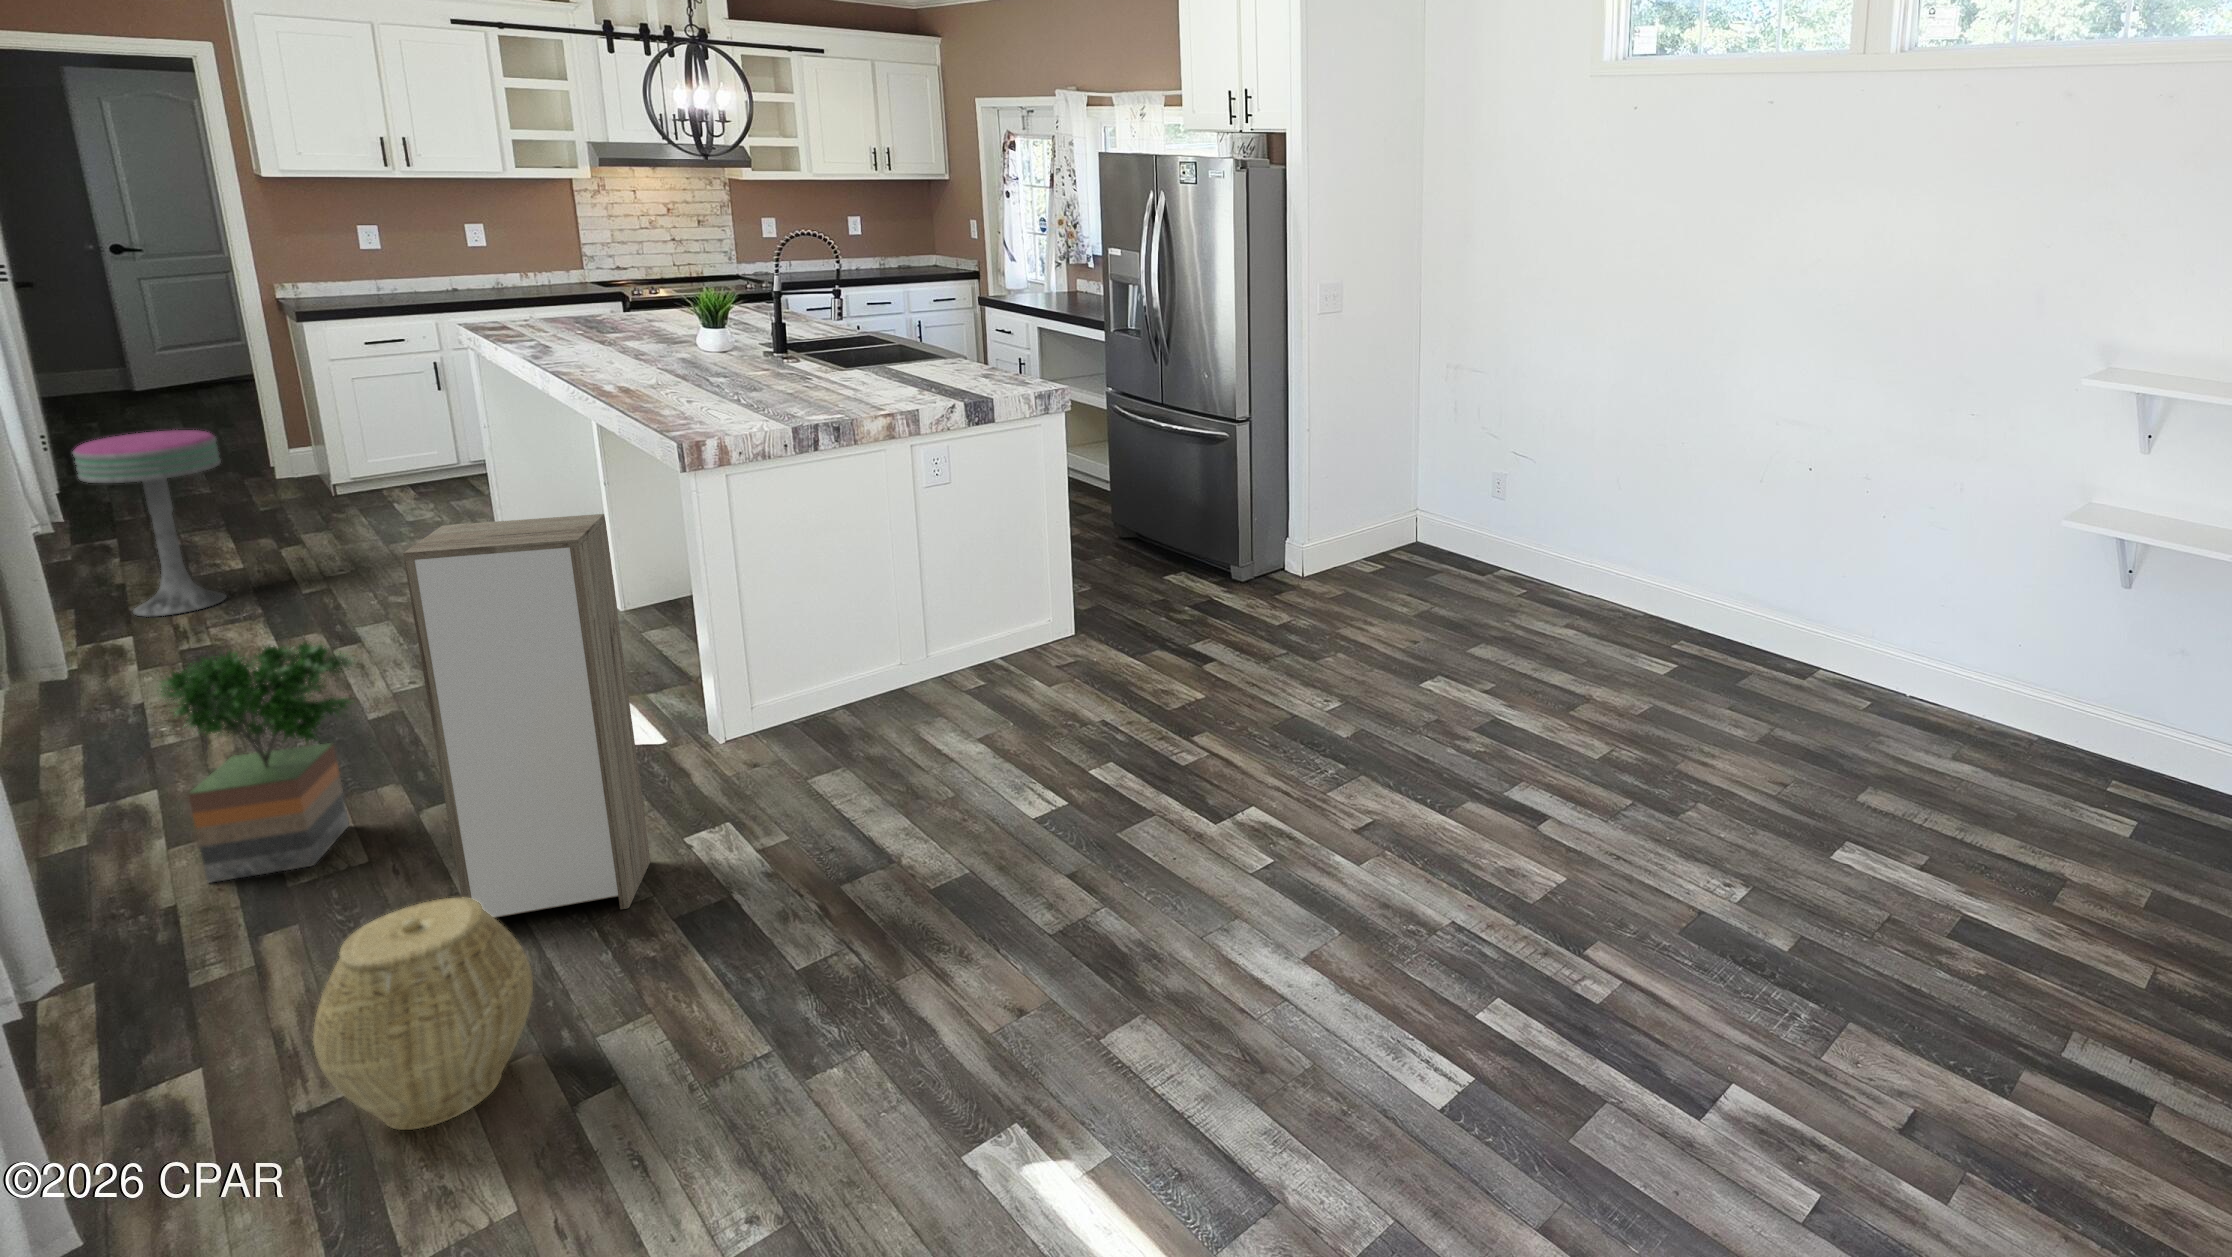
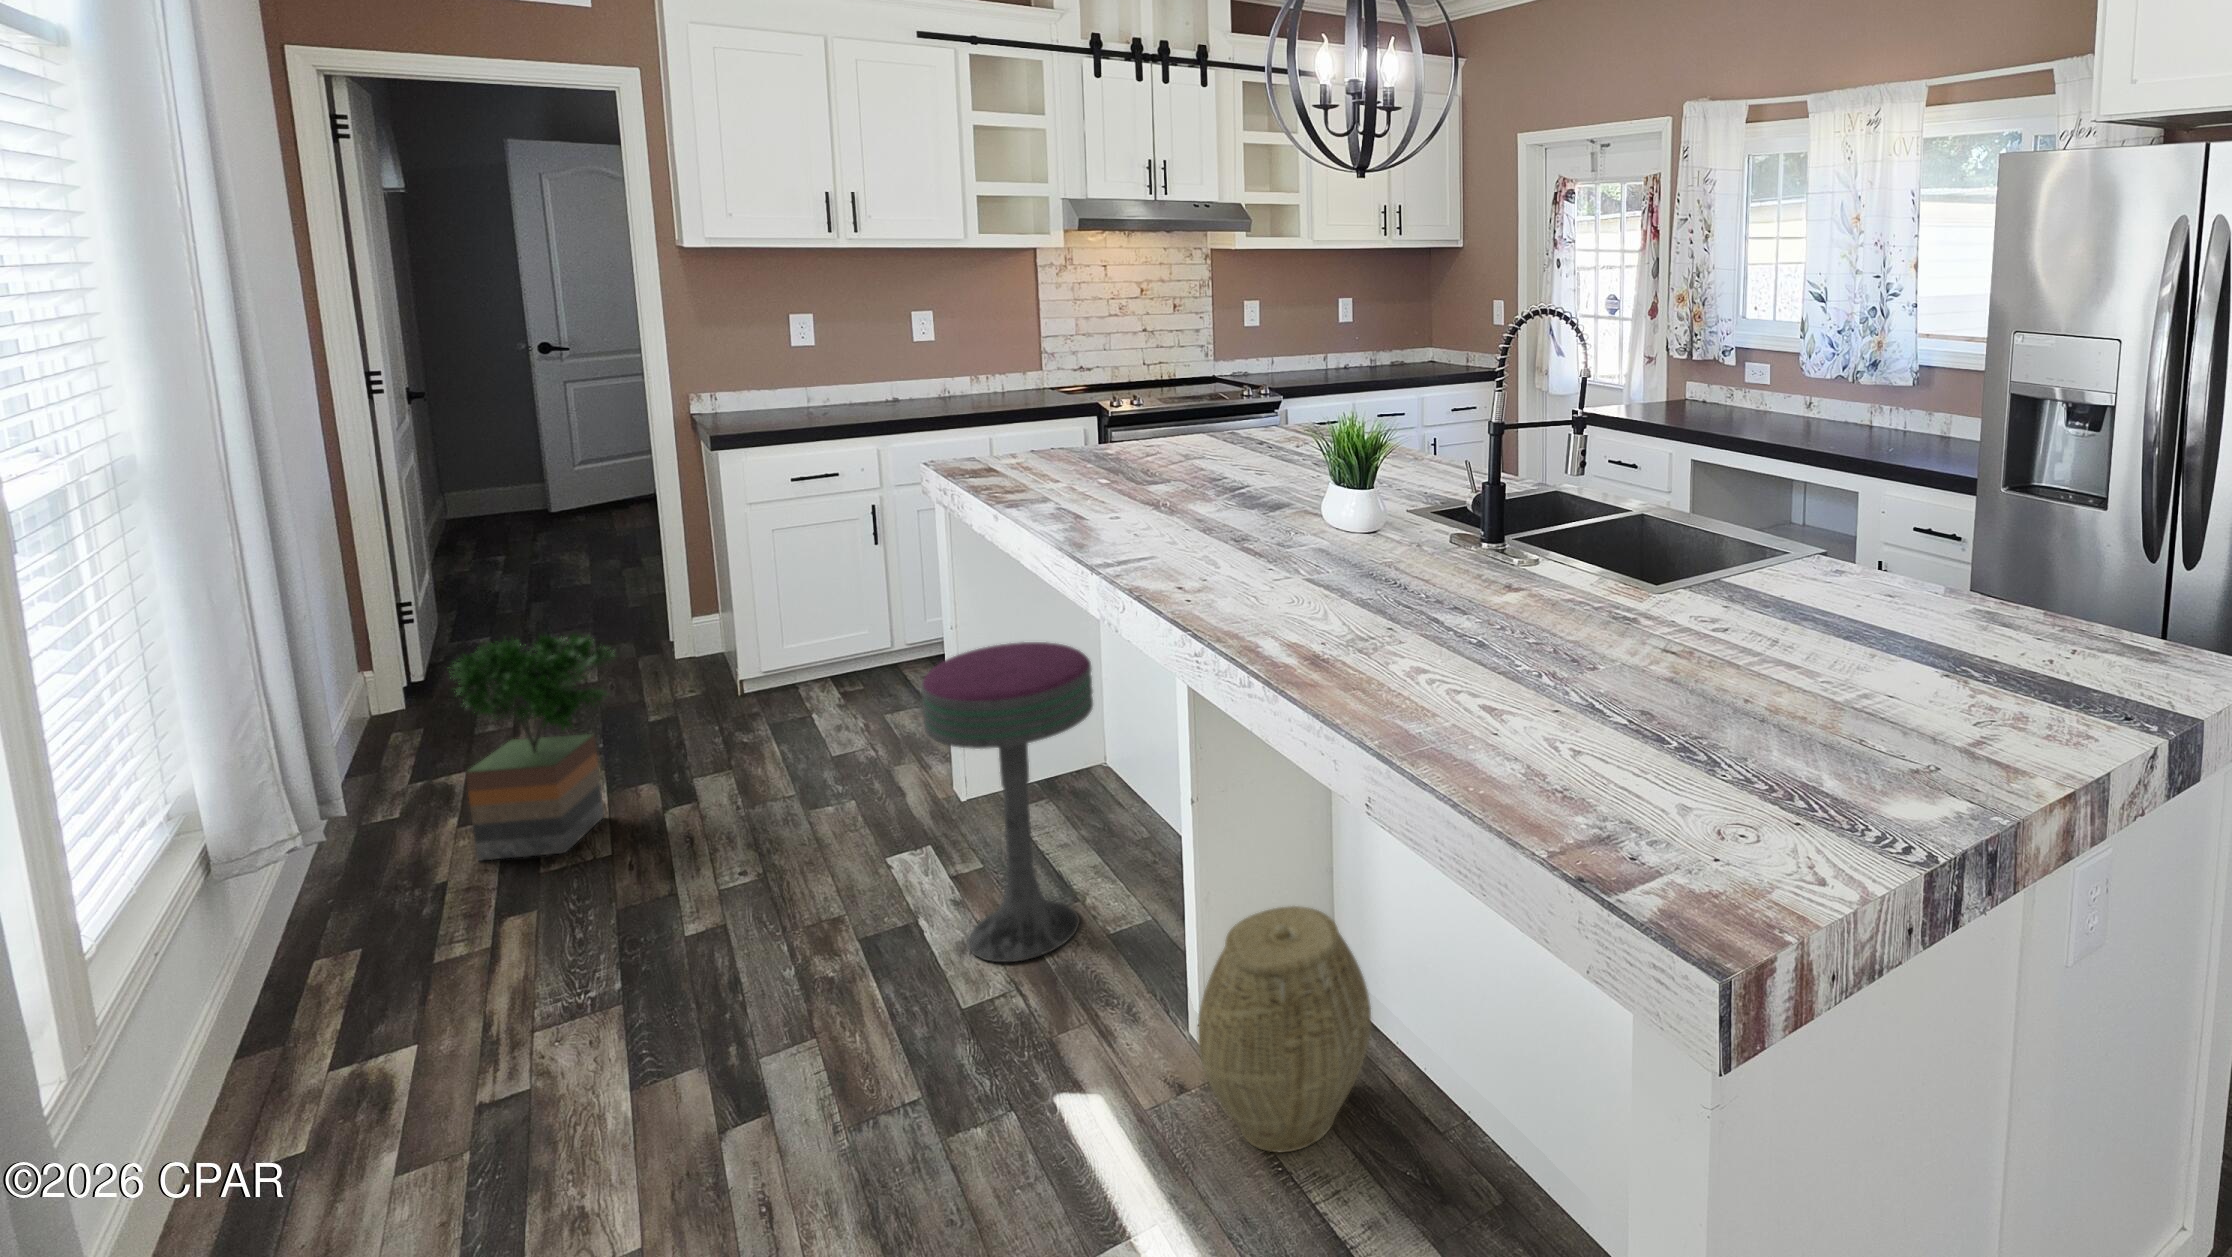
bar stool: present [73,430,227,616] -> present [921,642,1093,962]
storage cabinet: present [403,514,650,918] -> none [631,514,850,938]
woven basket: present [313,898,533,1130] -> present [1197,906,1371,1152]

